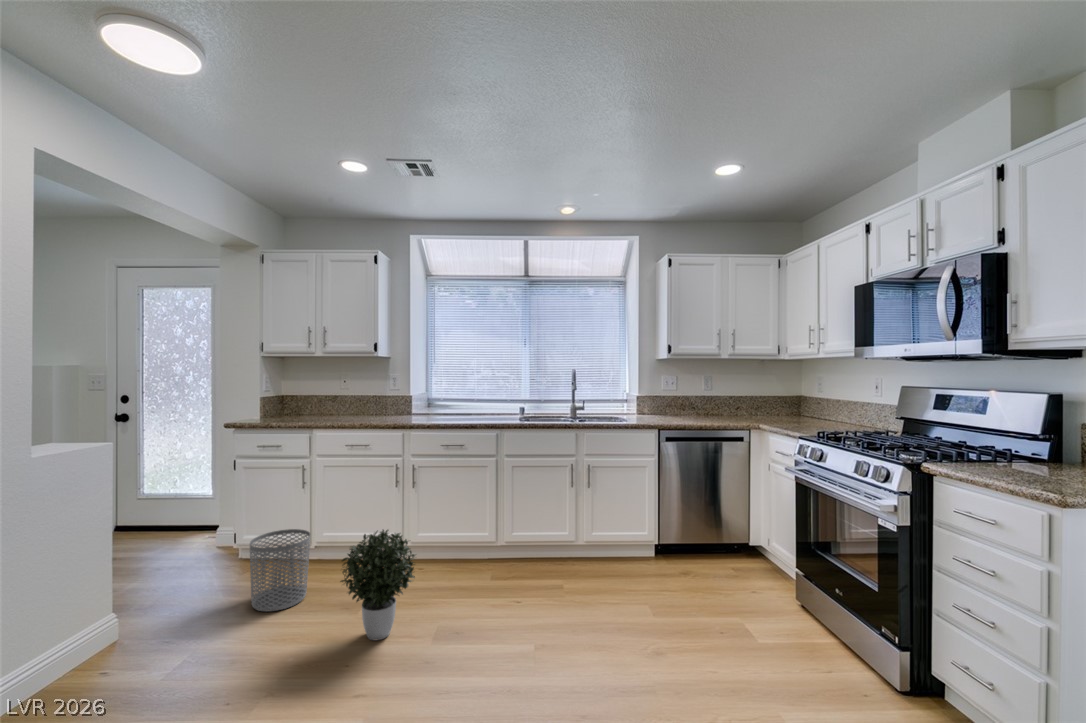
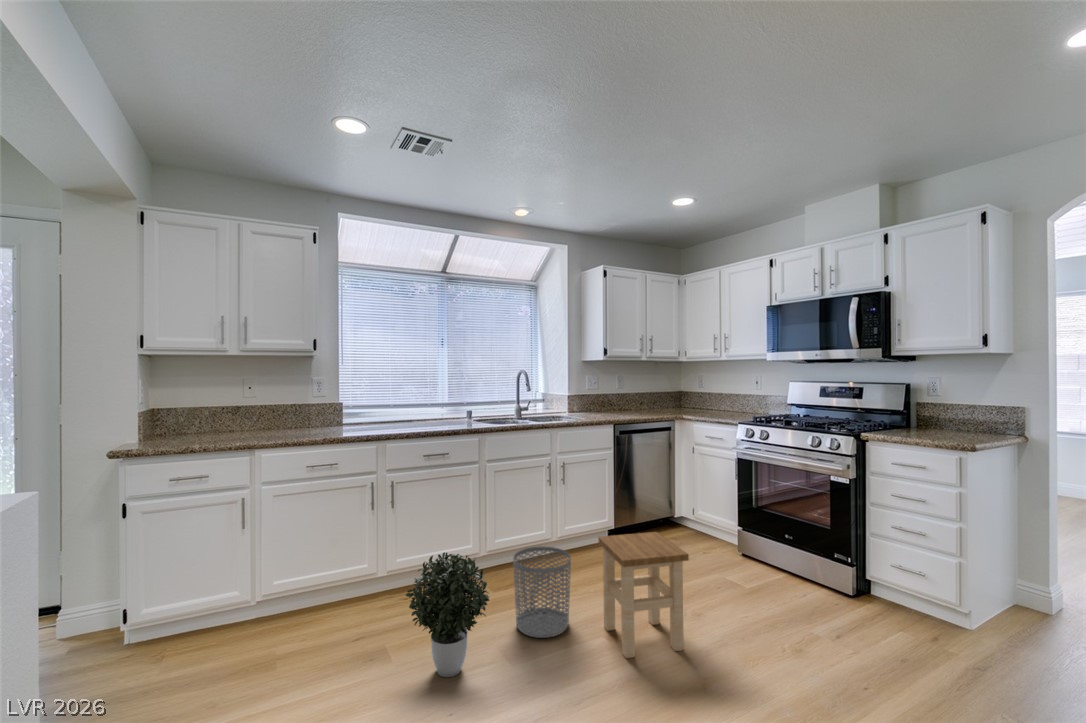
waste bin: present [250,529,310,612] -> present [513,547,571,638]
stool: none [519,543,607,689] -> present [598,532,689,658]

